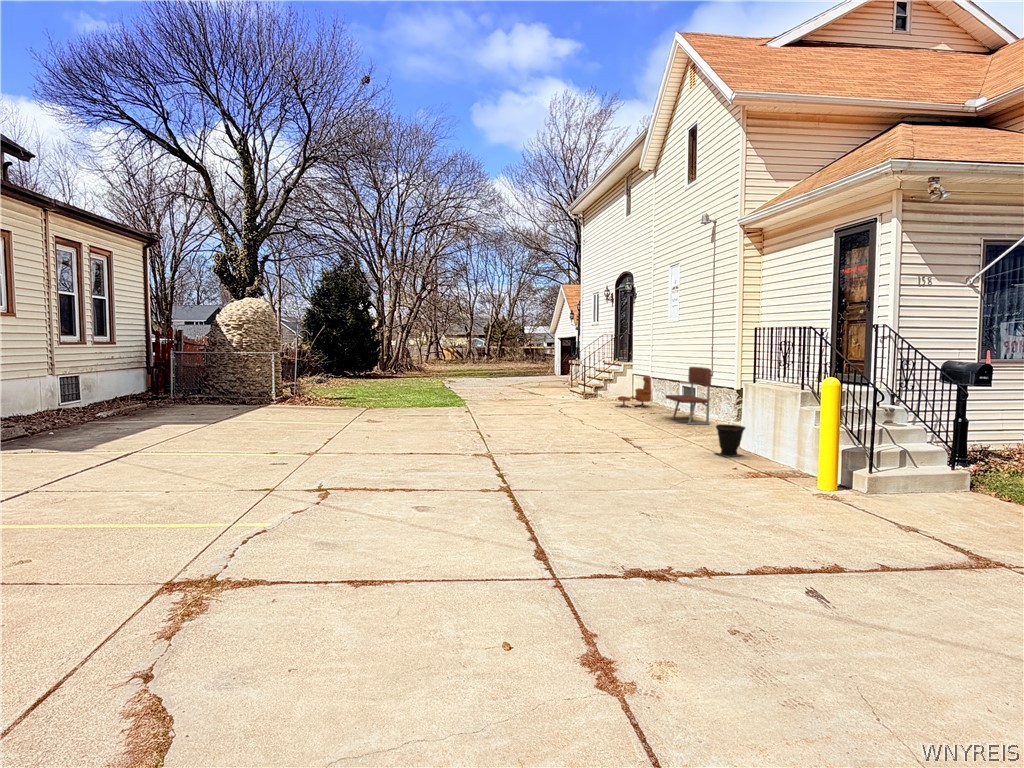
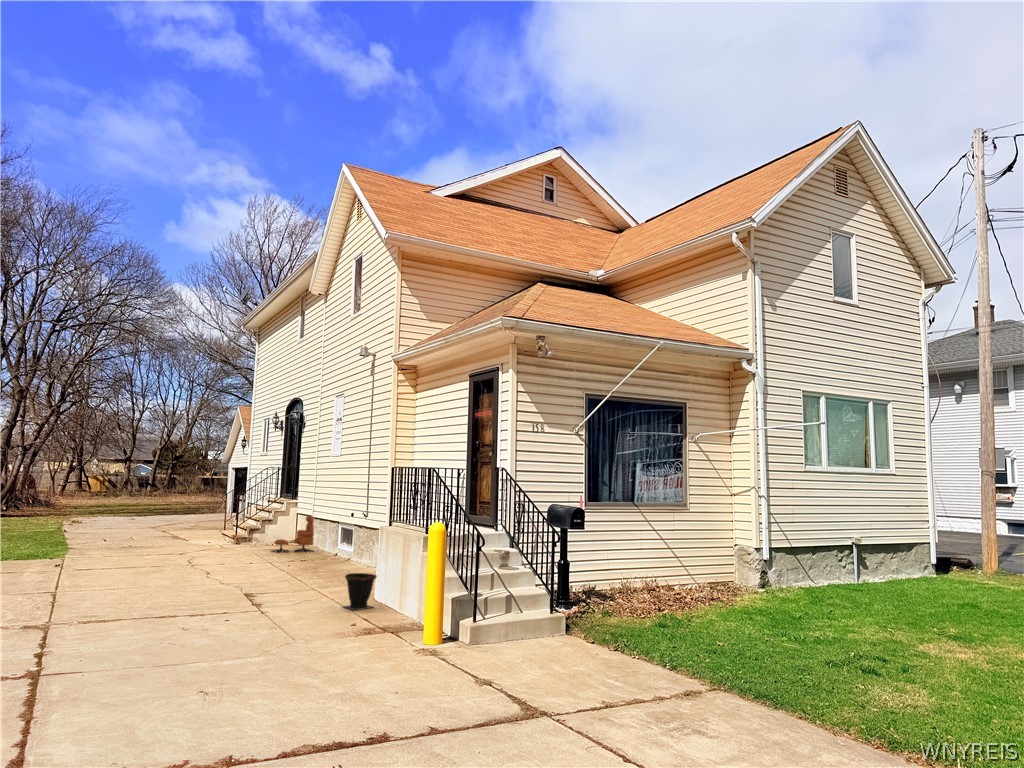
bench: present [666,367,712,425] -> none [320,506,367,572]

